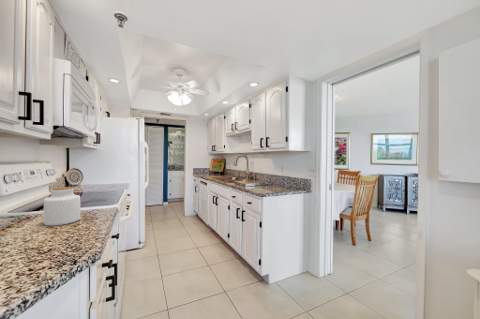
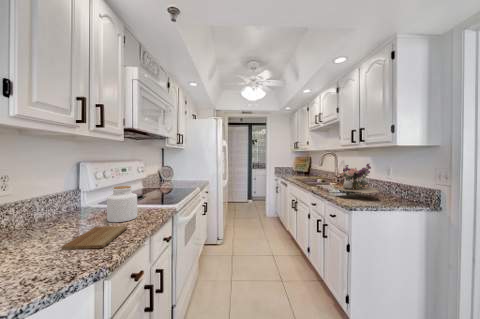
flower arrangement: none [249,163,280,188] -> present [335,164,380,196]
cutting board: none [23,225,82,251] -> present [62,226,127,250]

